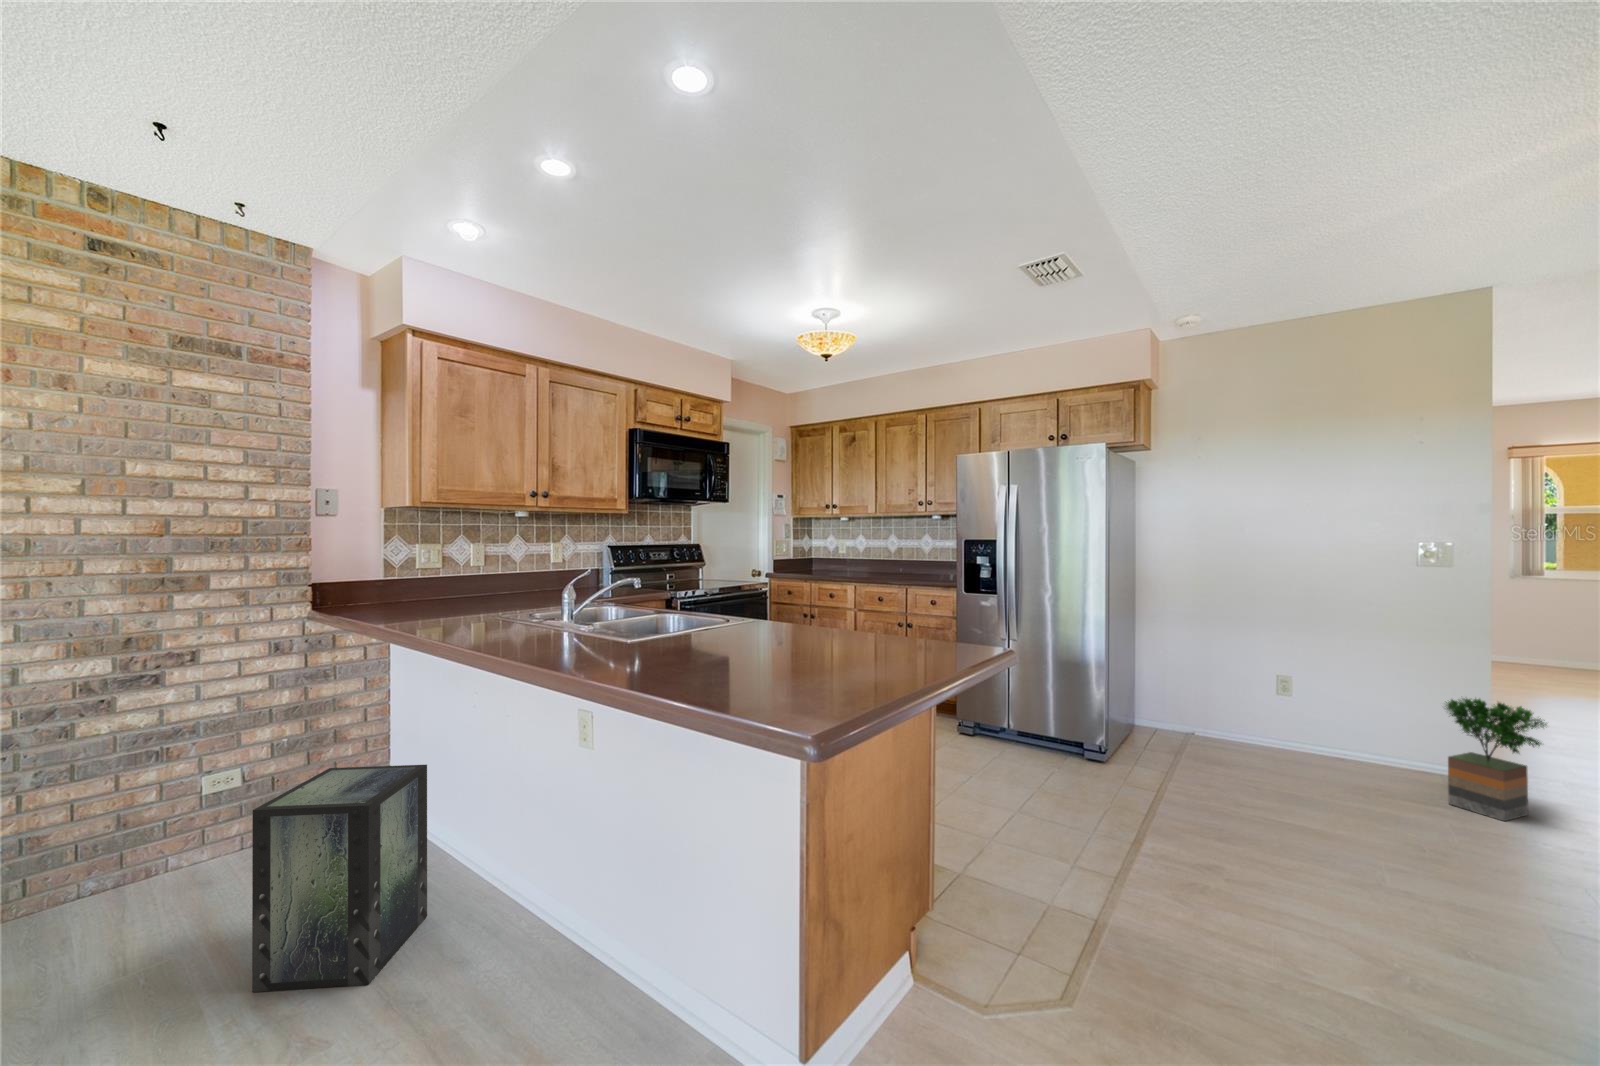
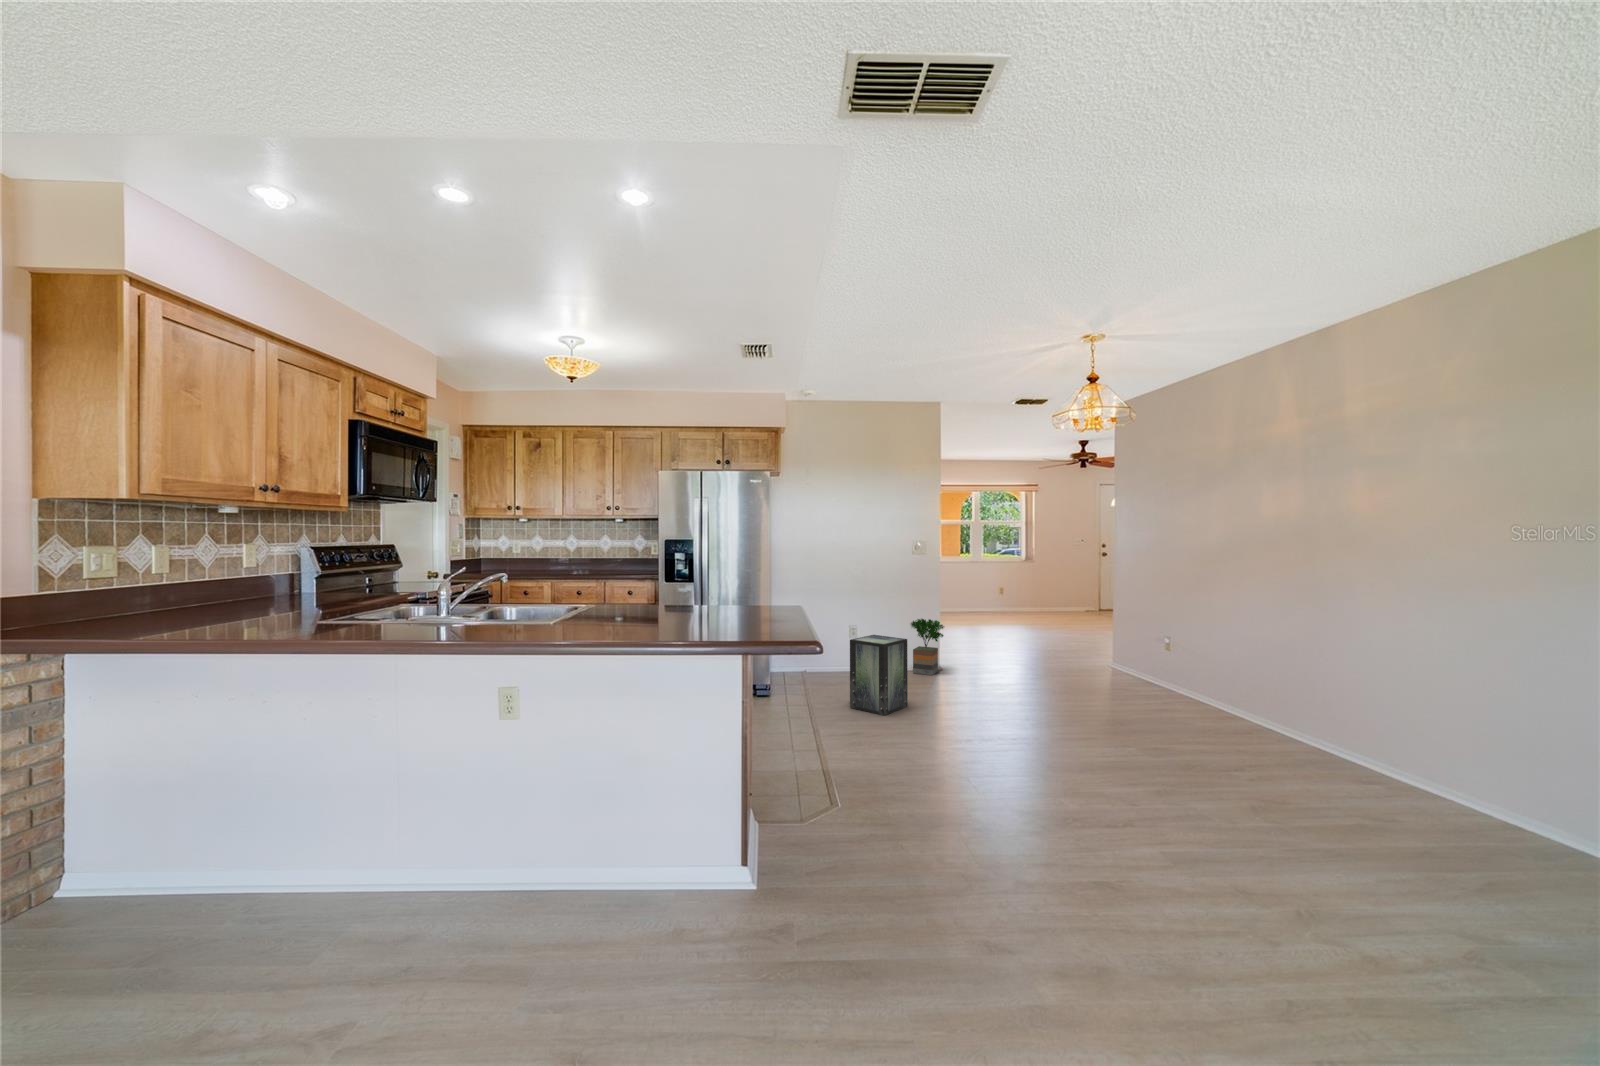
storage box: present [252,765,427,992] -> present [850,635,908,716]

